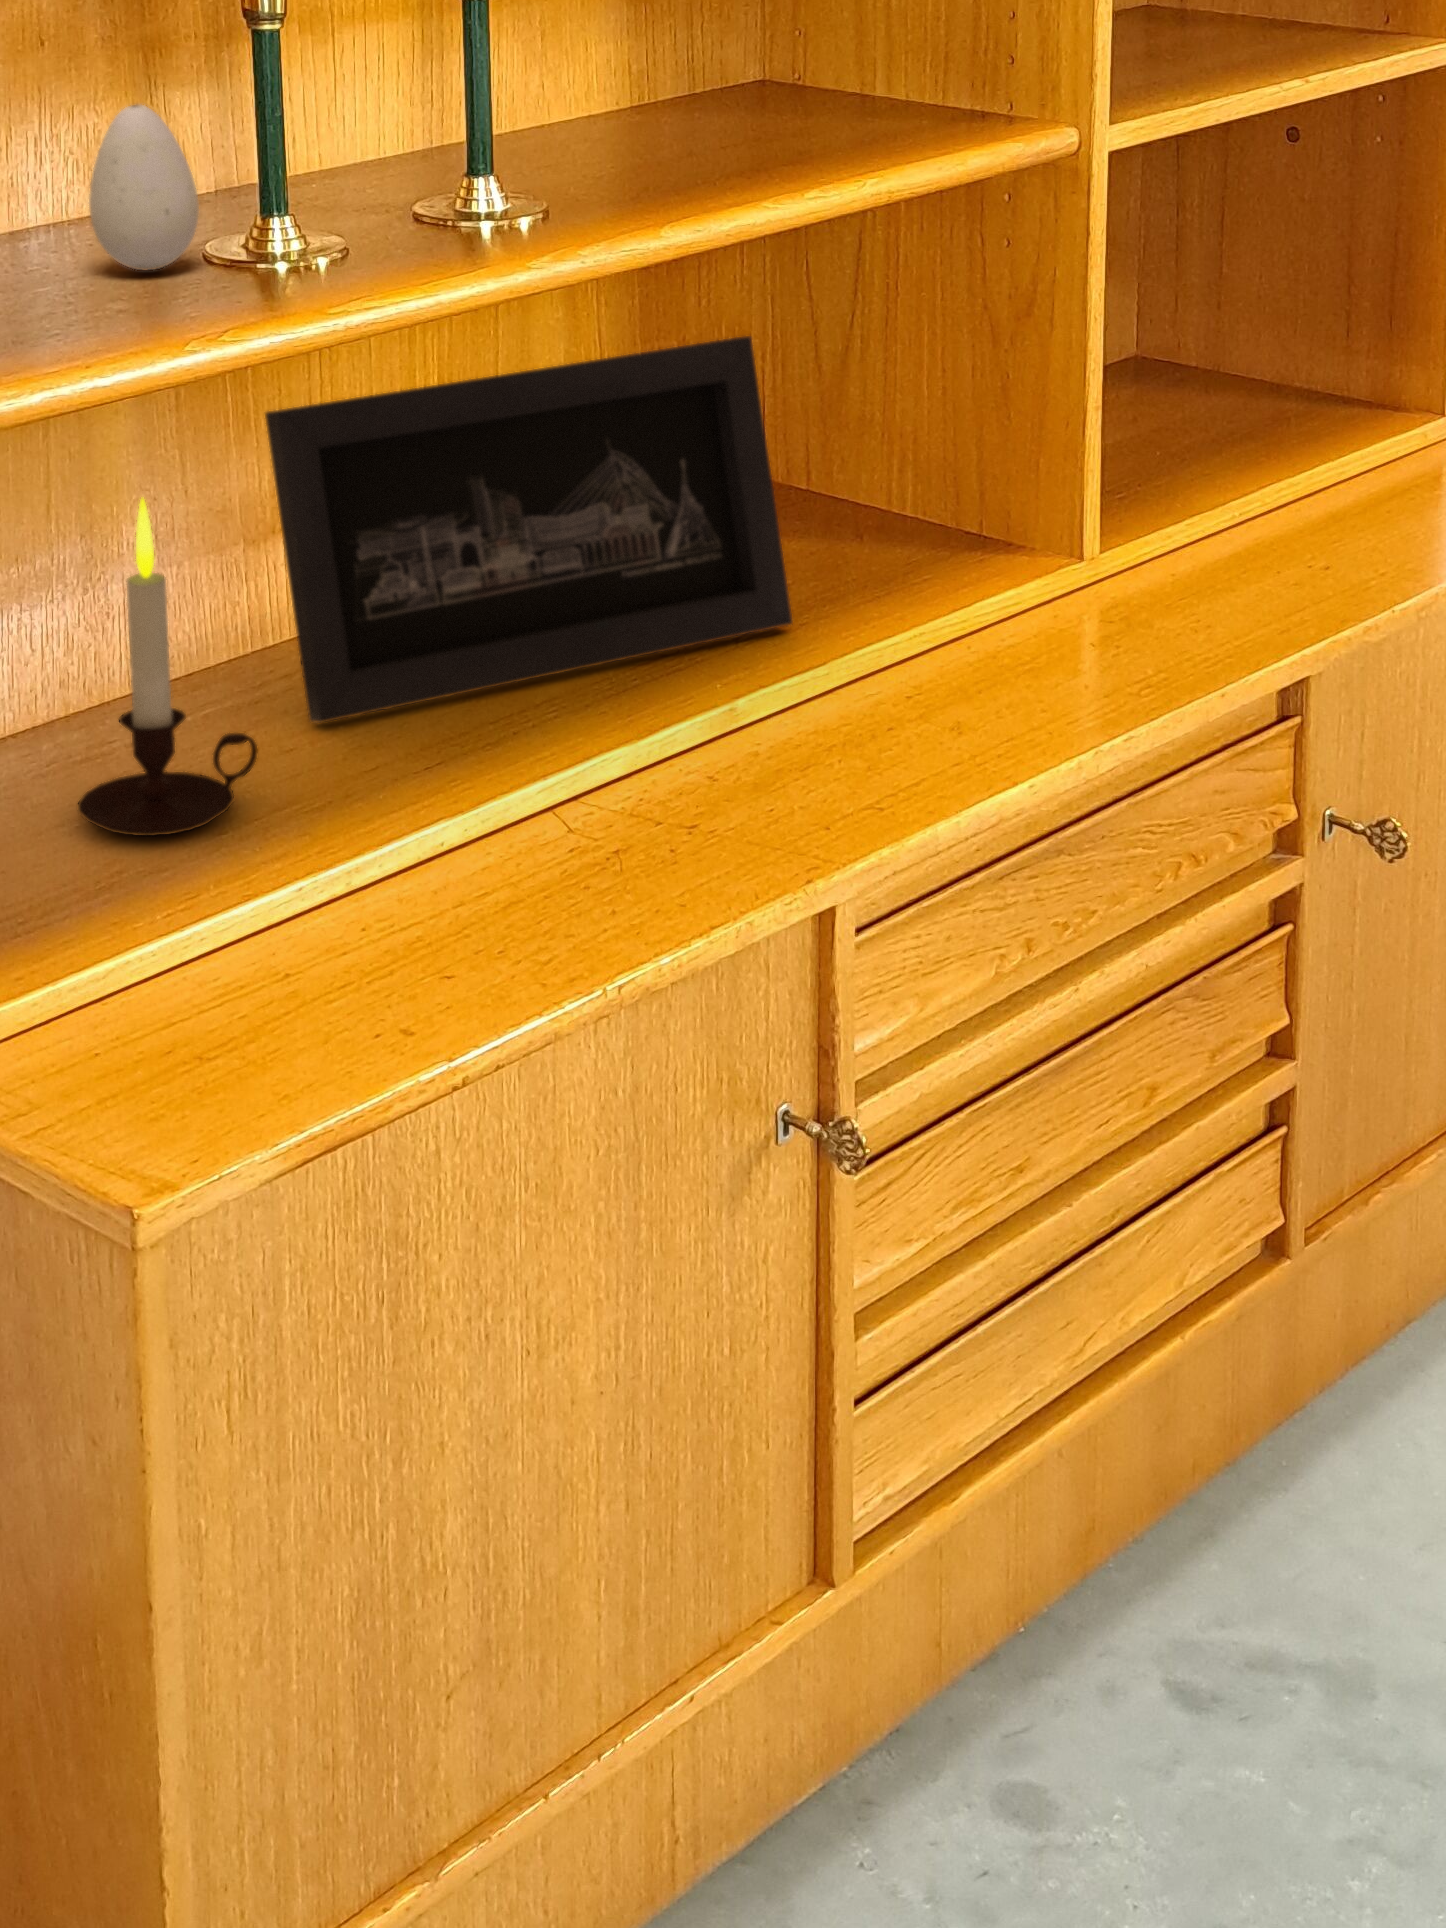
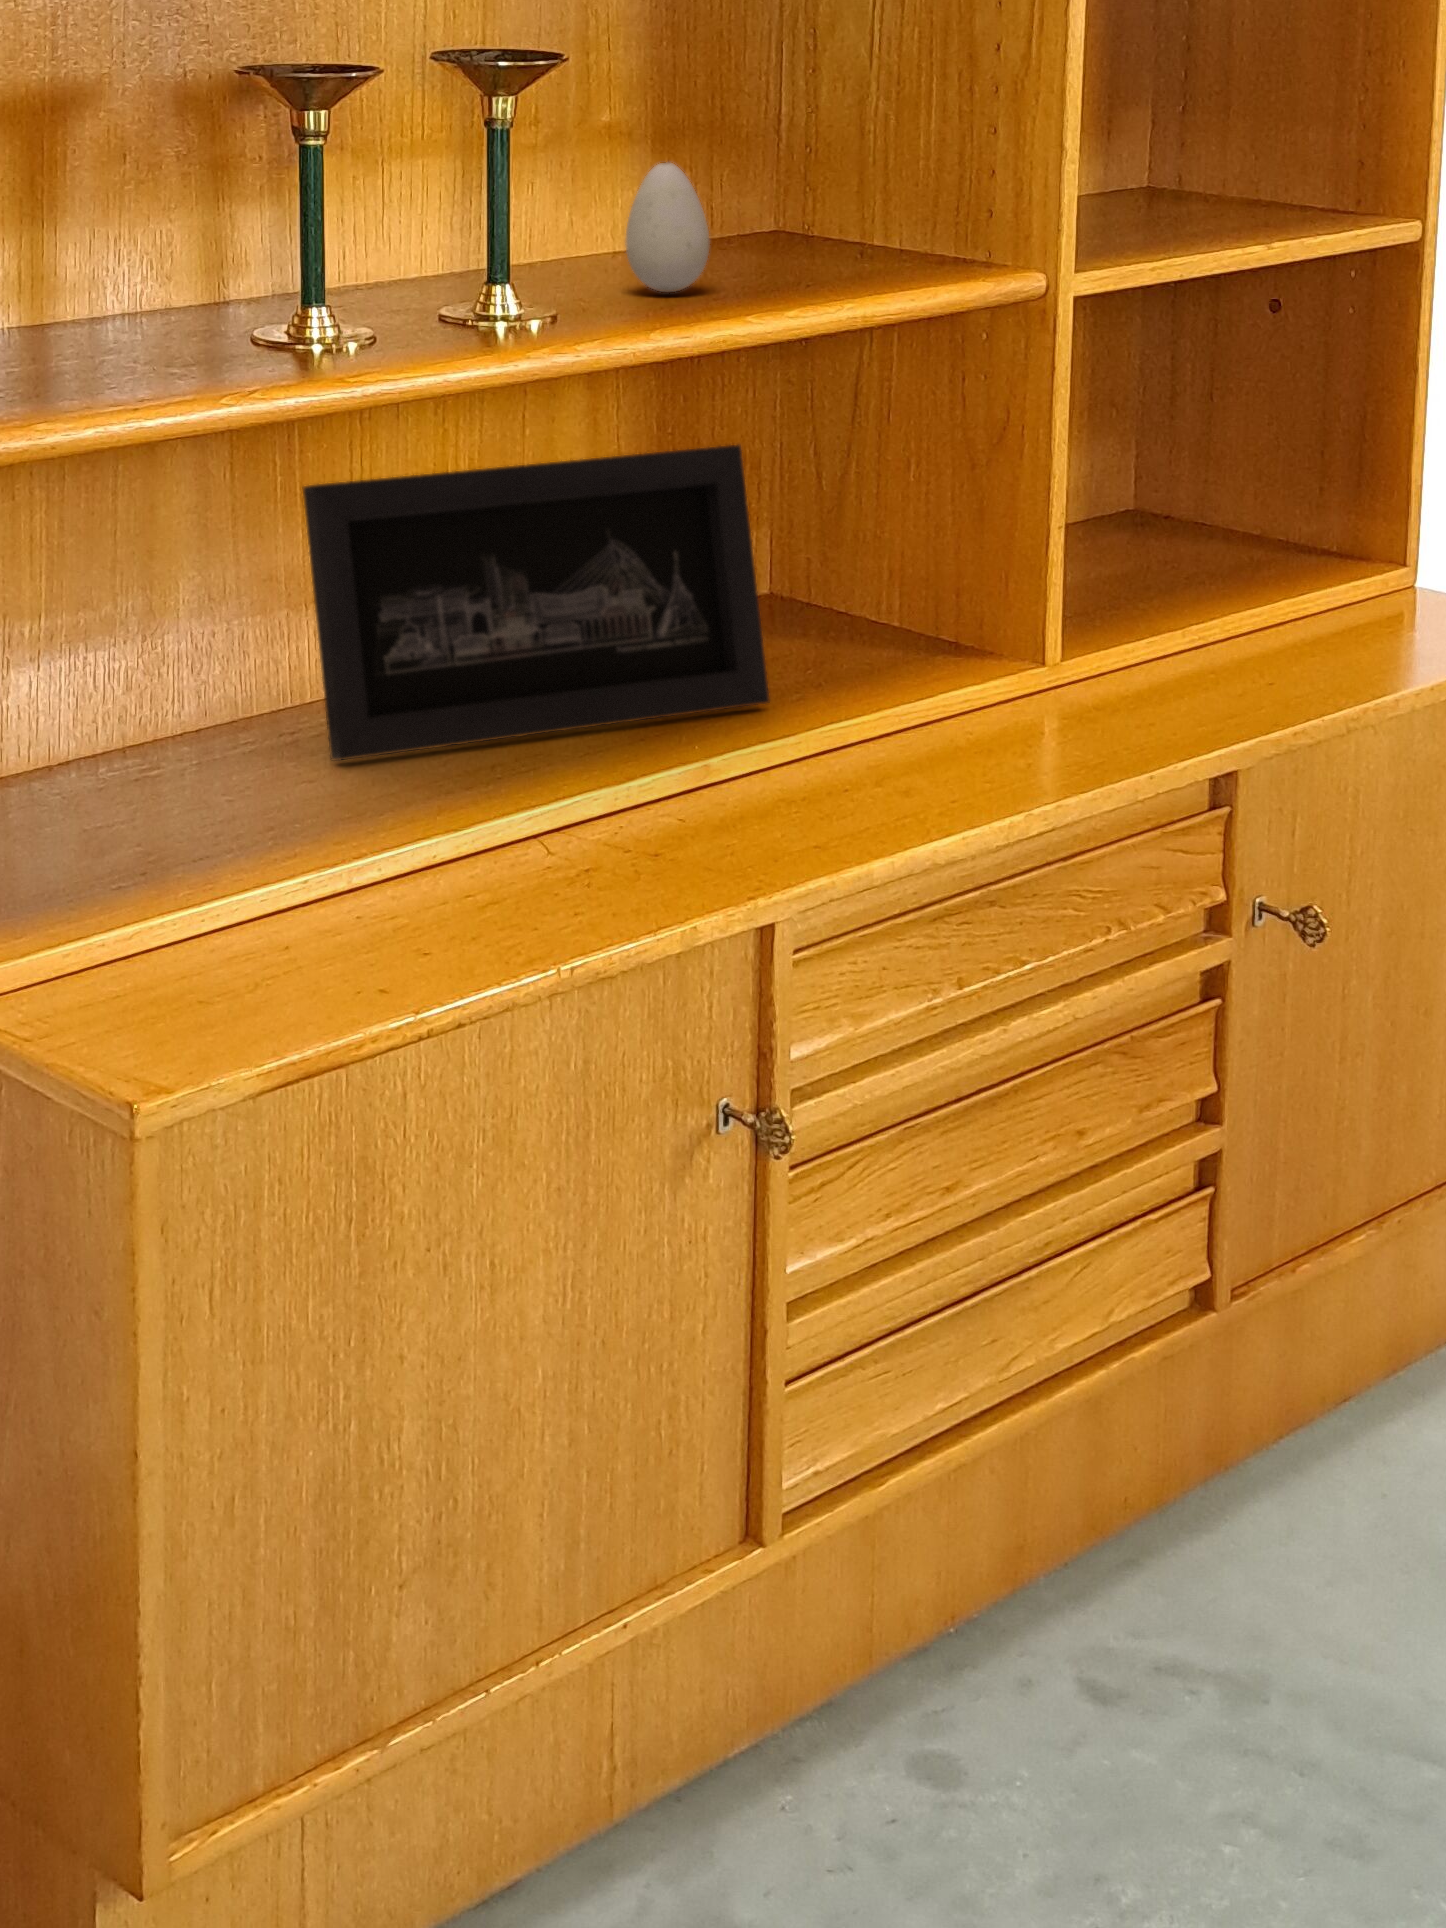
decorative egg: present [89,105,199,270] -> present [625,162,709,292]
candle: present [78,499,257,836] -> none [121,541,280,836]

